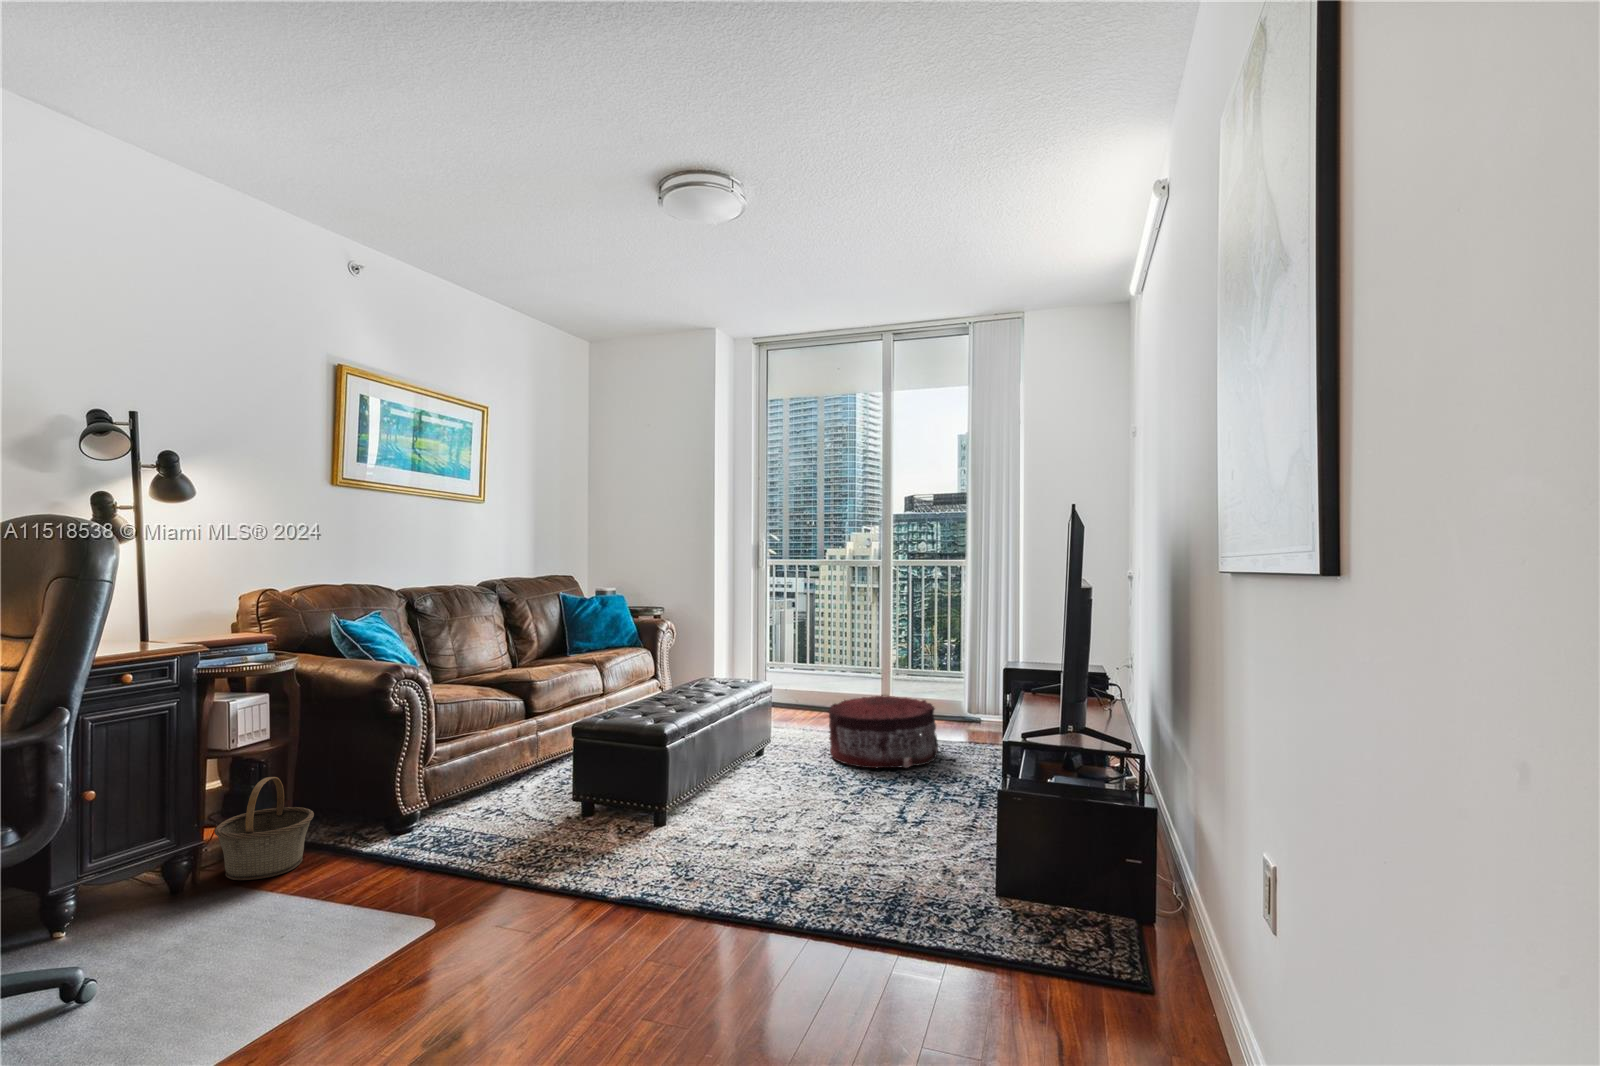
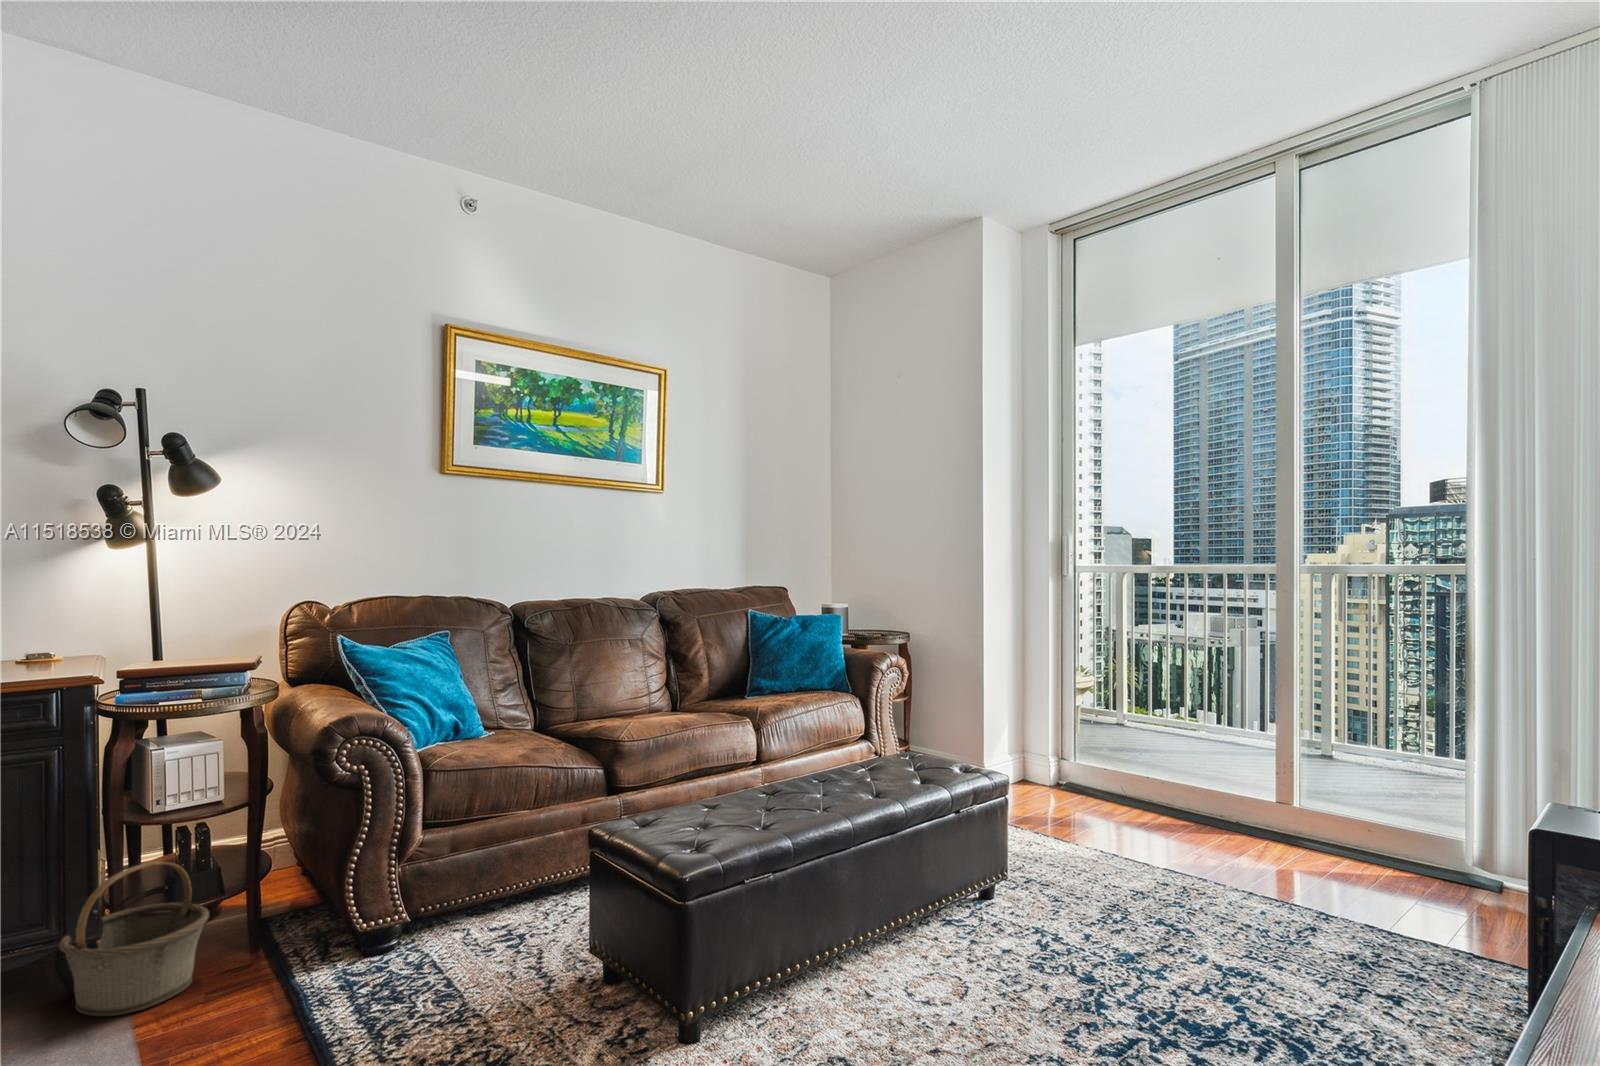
pouf: present [829,696,938,768] -> none [1106,817,1353,1002]

